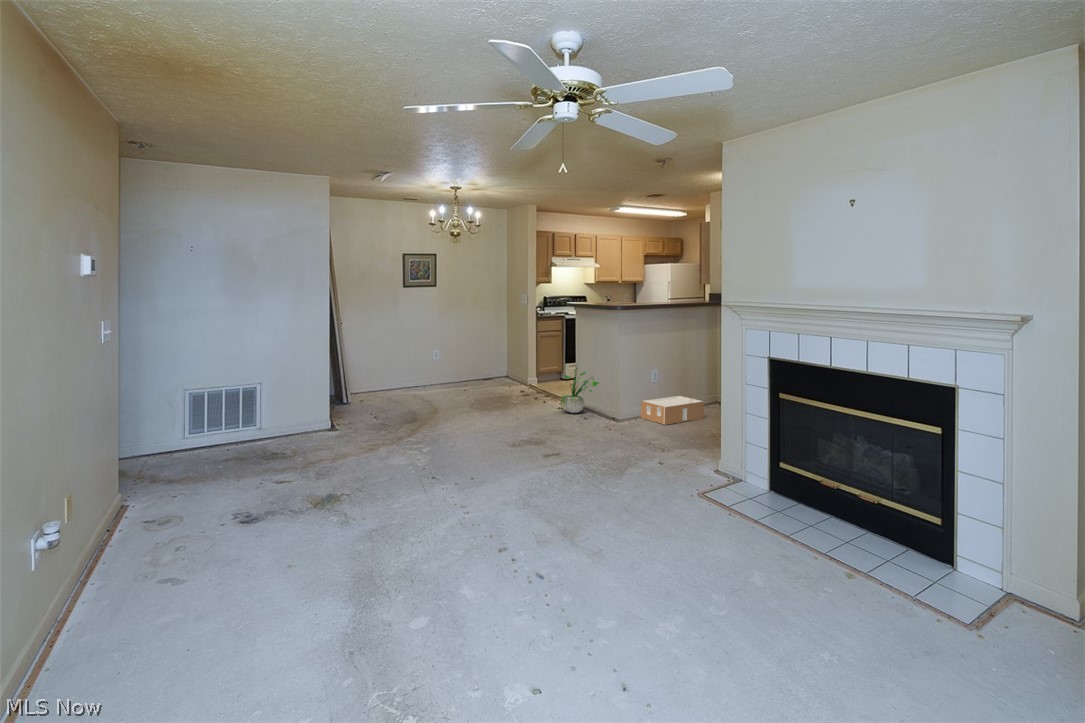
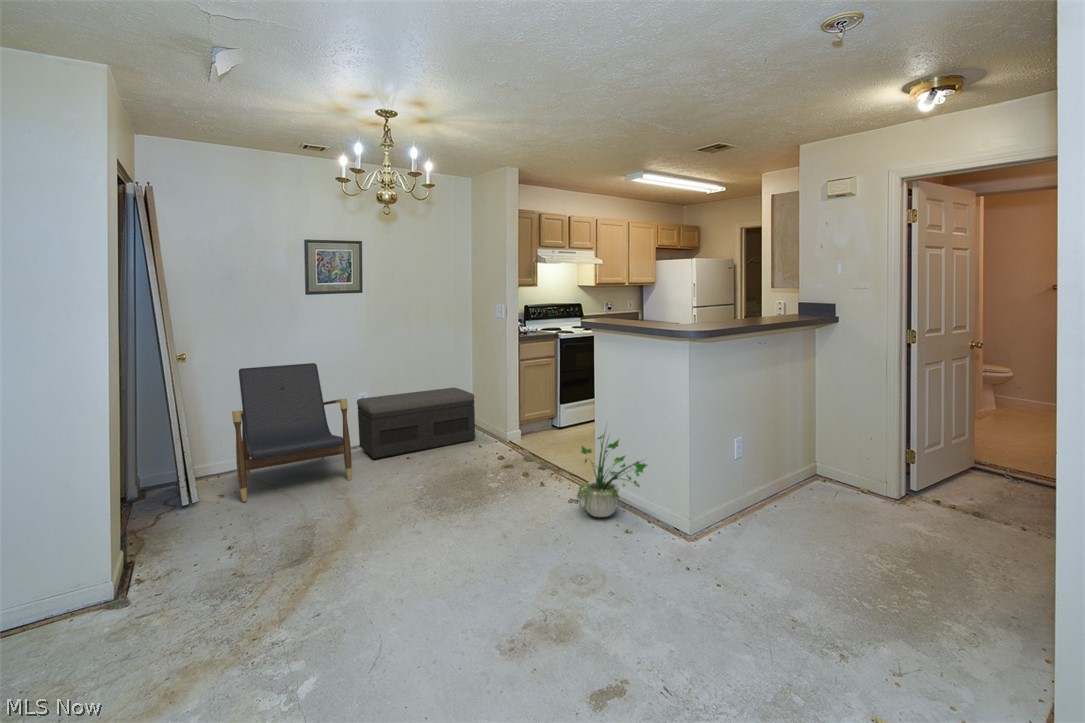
lounge chair: none [365,330,432,404] -> present [232,363,352,502]
storage bench: none [432,351,507,391] -> present [357,388,475,459]
cardboard box: present [641,396,704,425] -> none [724,478,832,551]

